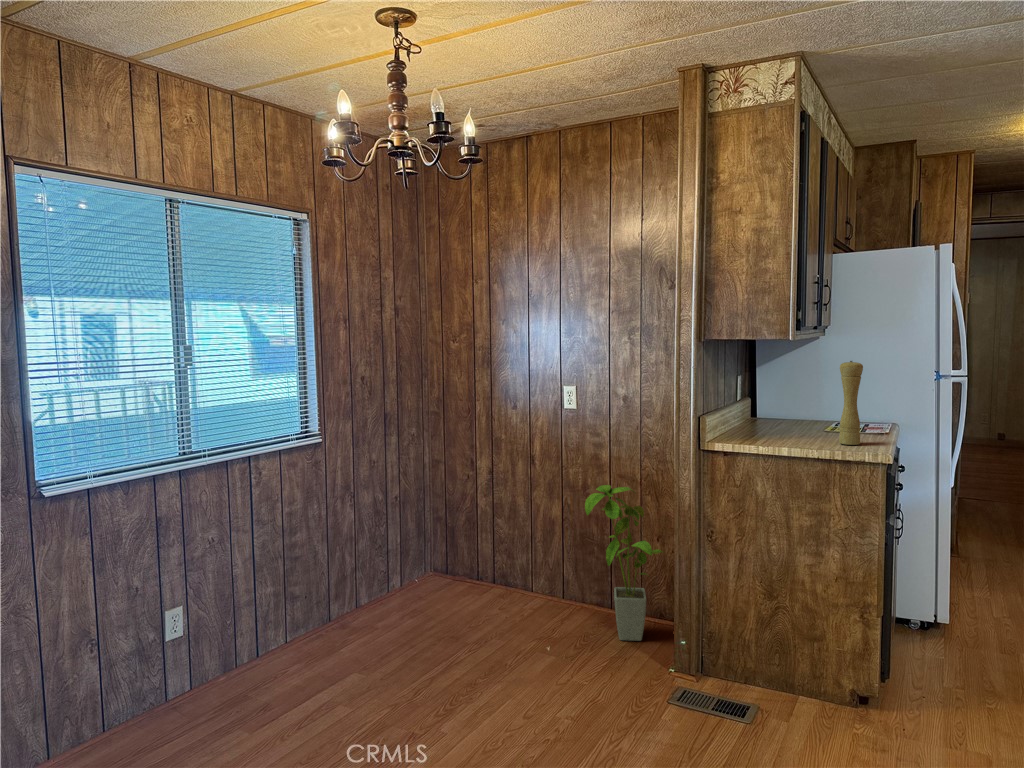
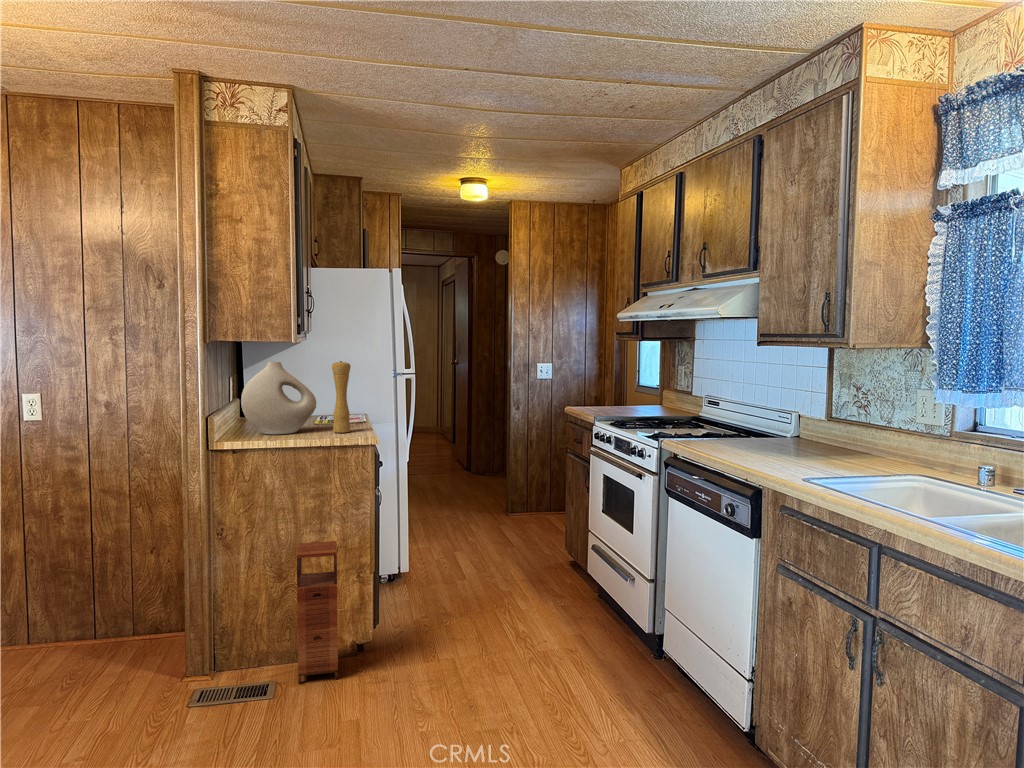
vase: none [738,360,821,440] -> present [241,361,316,434]
house plant: present [585,485,662,641] -> none [69,499,169,665]
storage cabinet: none [779,563,833,728] -> present [297,541,338,683]

